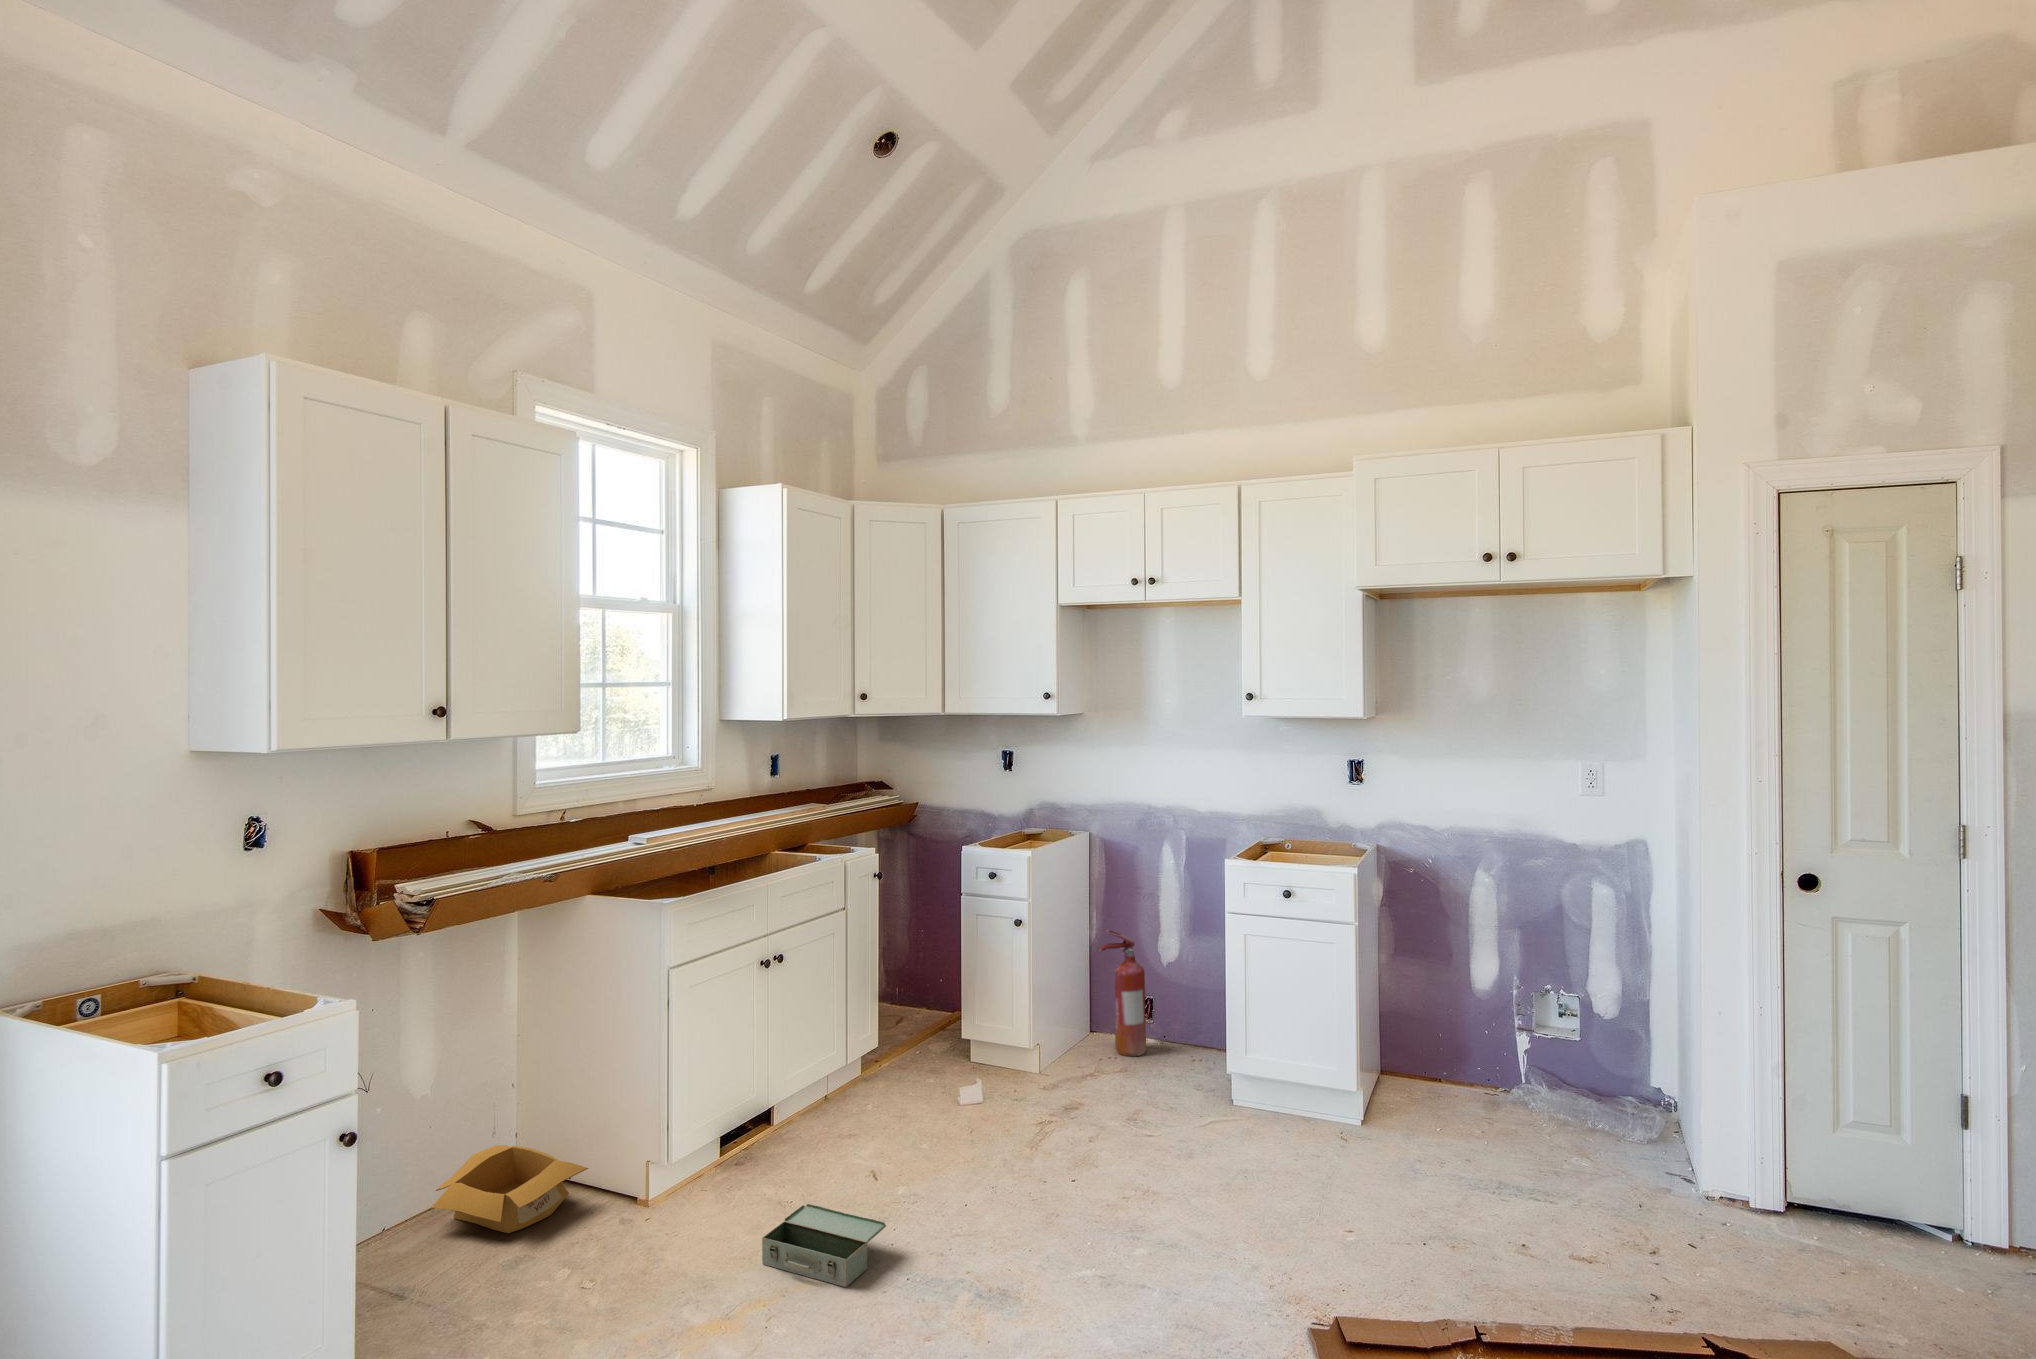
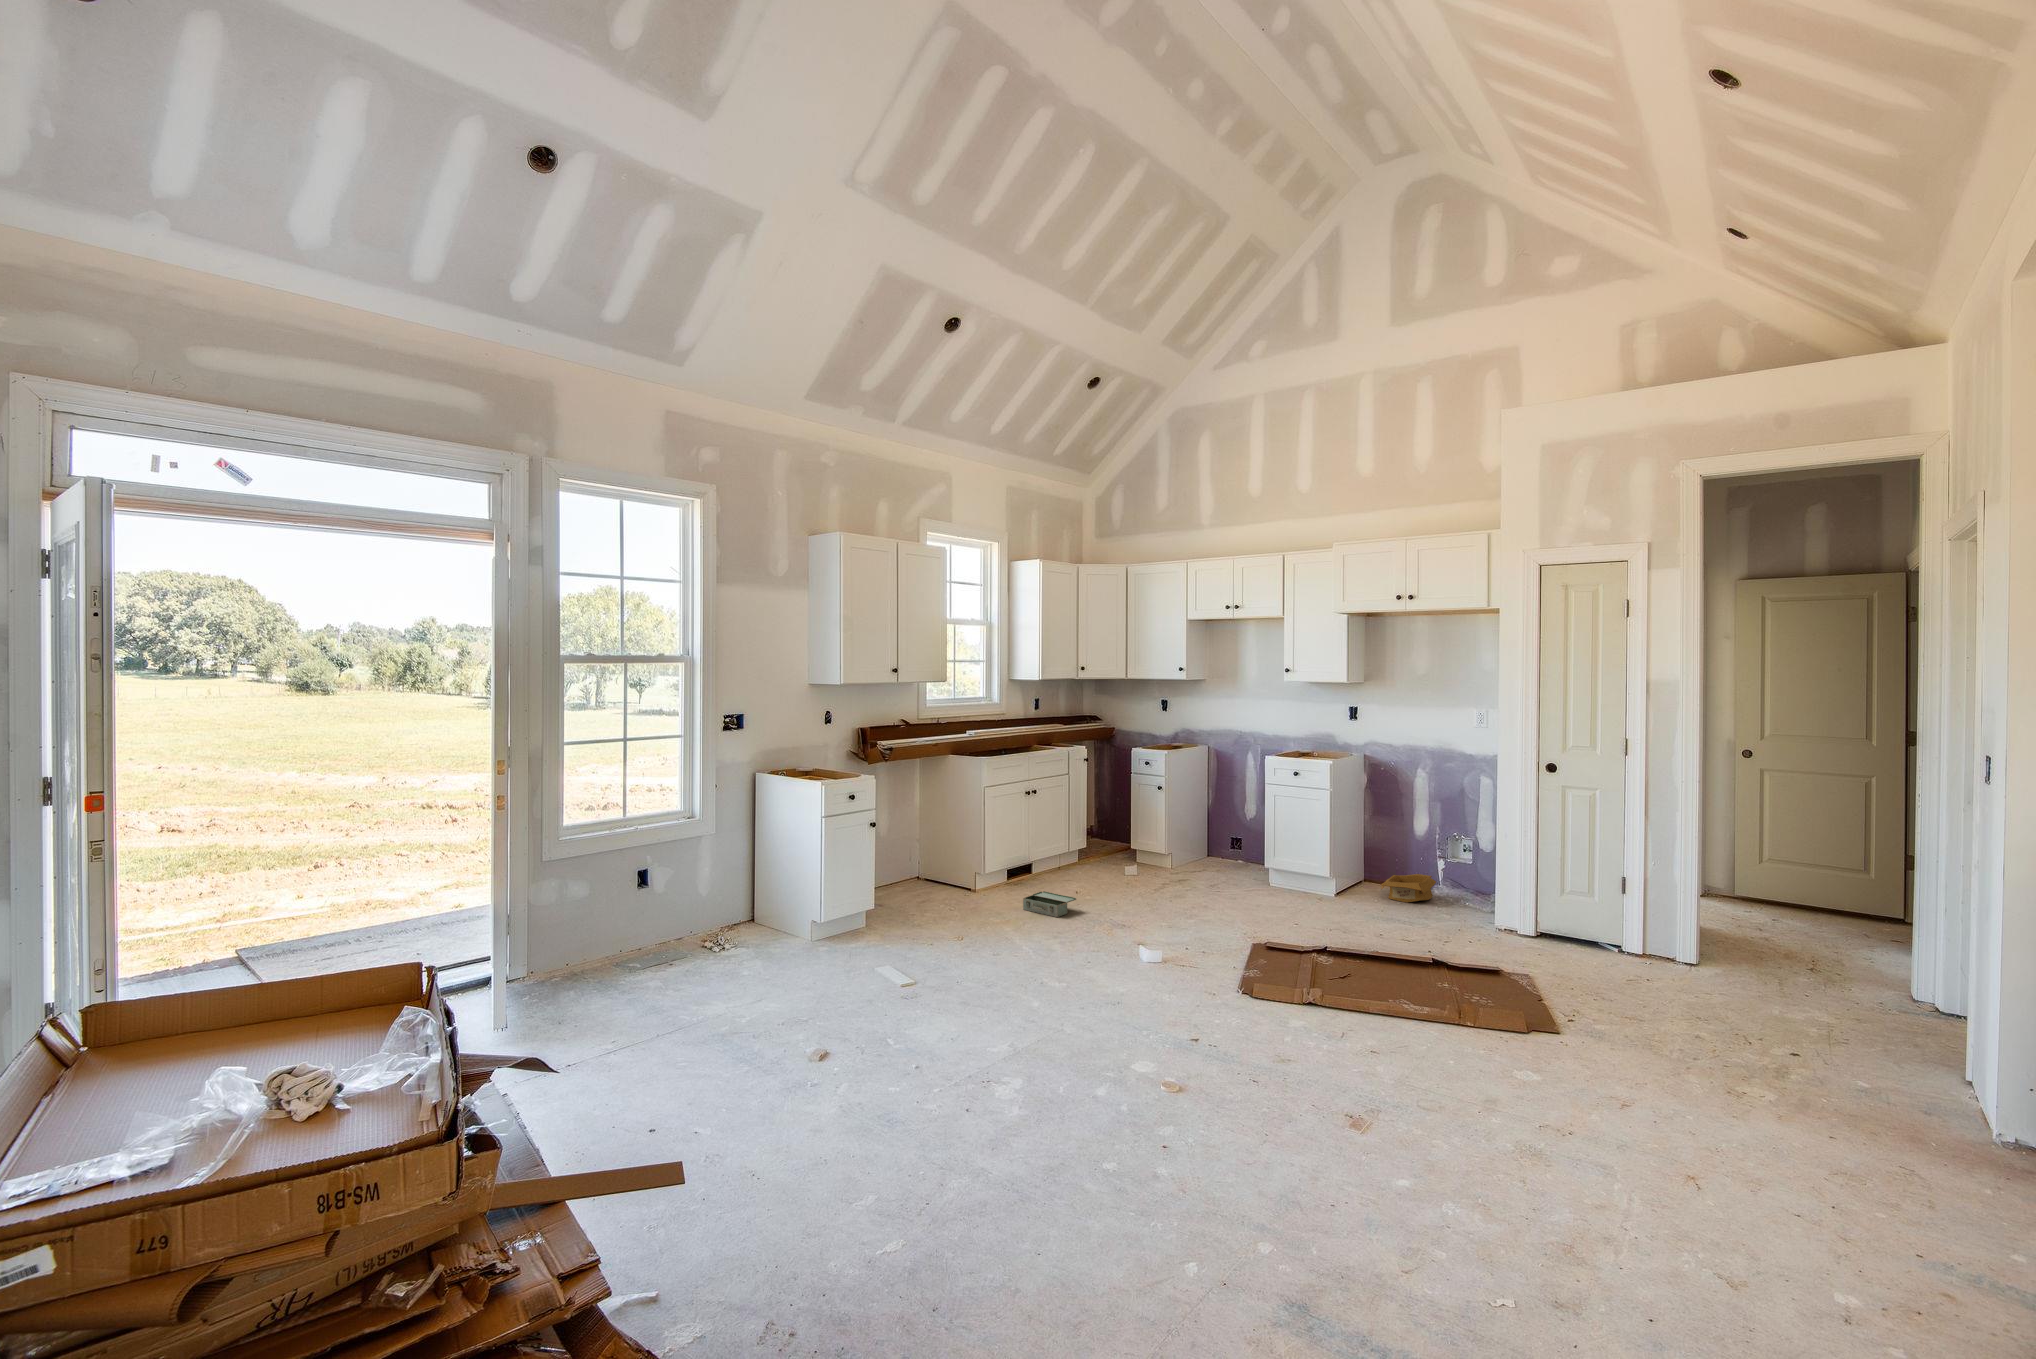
fire extinguisher: present [1099,930,1146,1056] -> none [1208,798,1235,867]
cardboard box: present [432,1145,588,1233] -> present [1381,874,1436,902]

